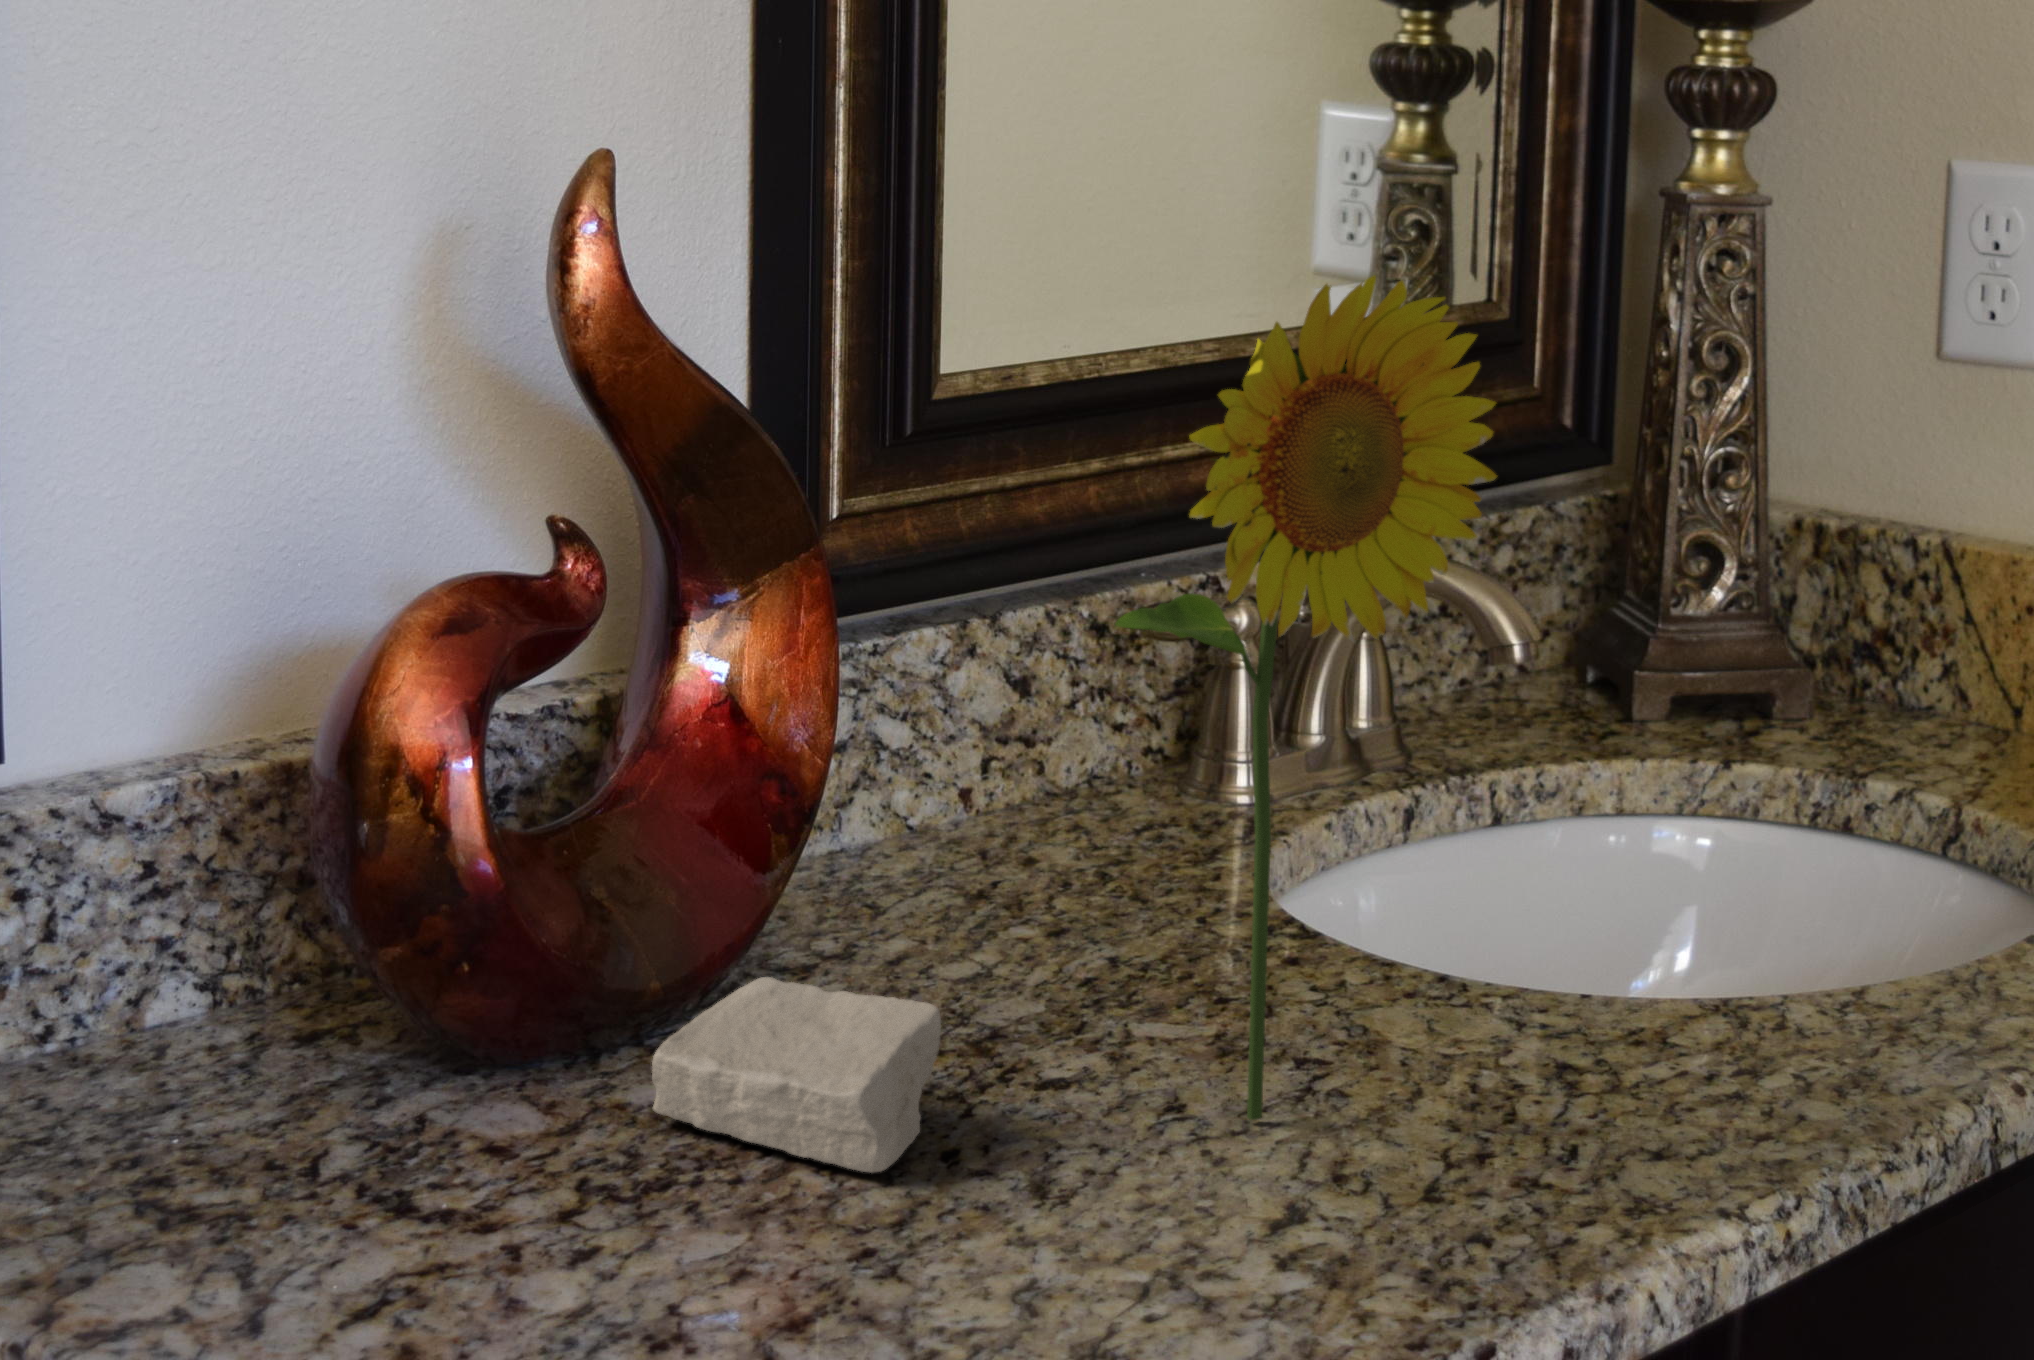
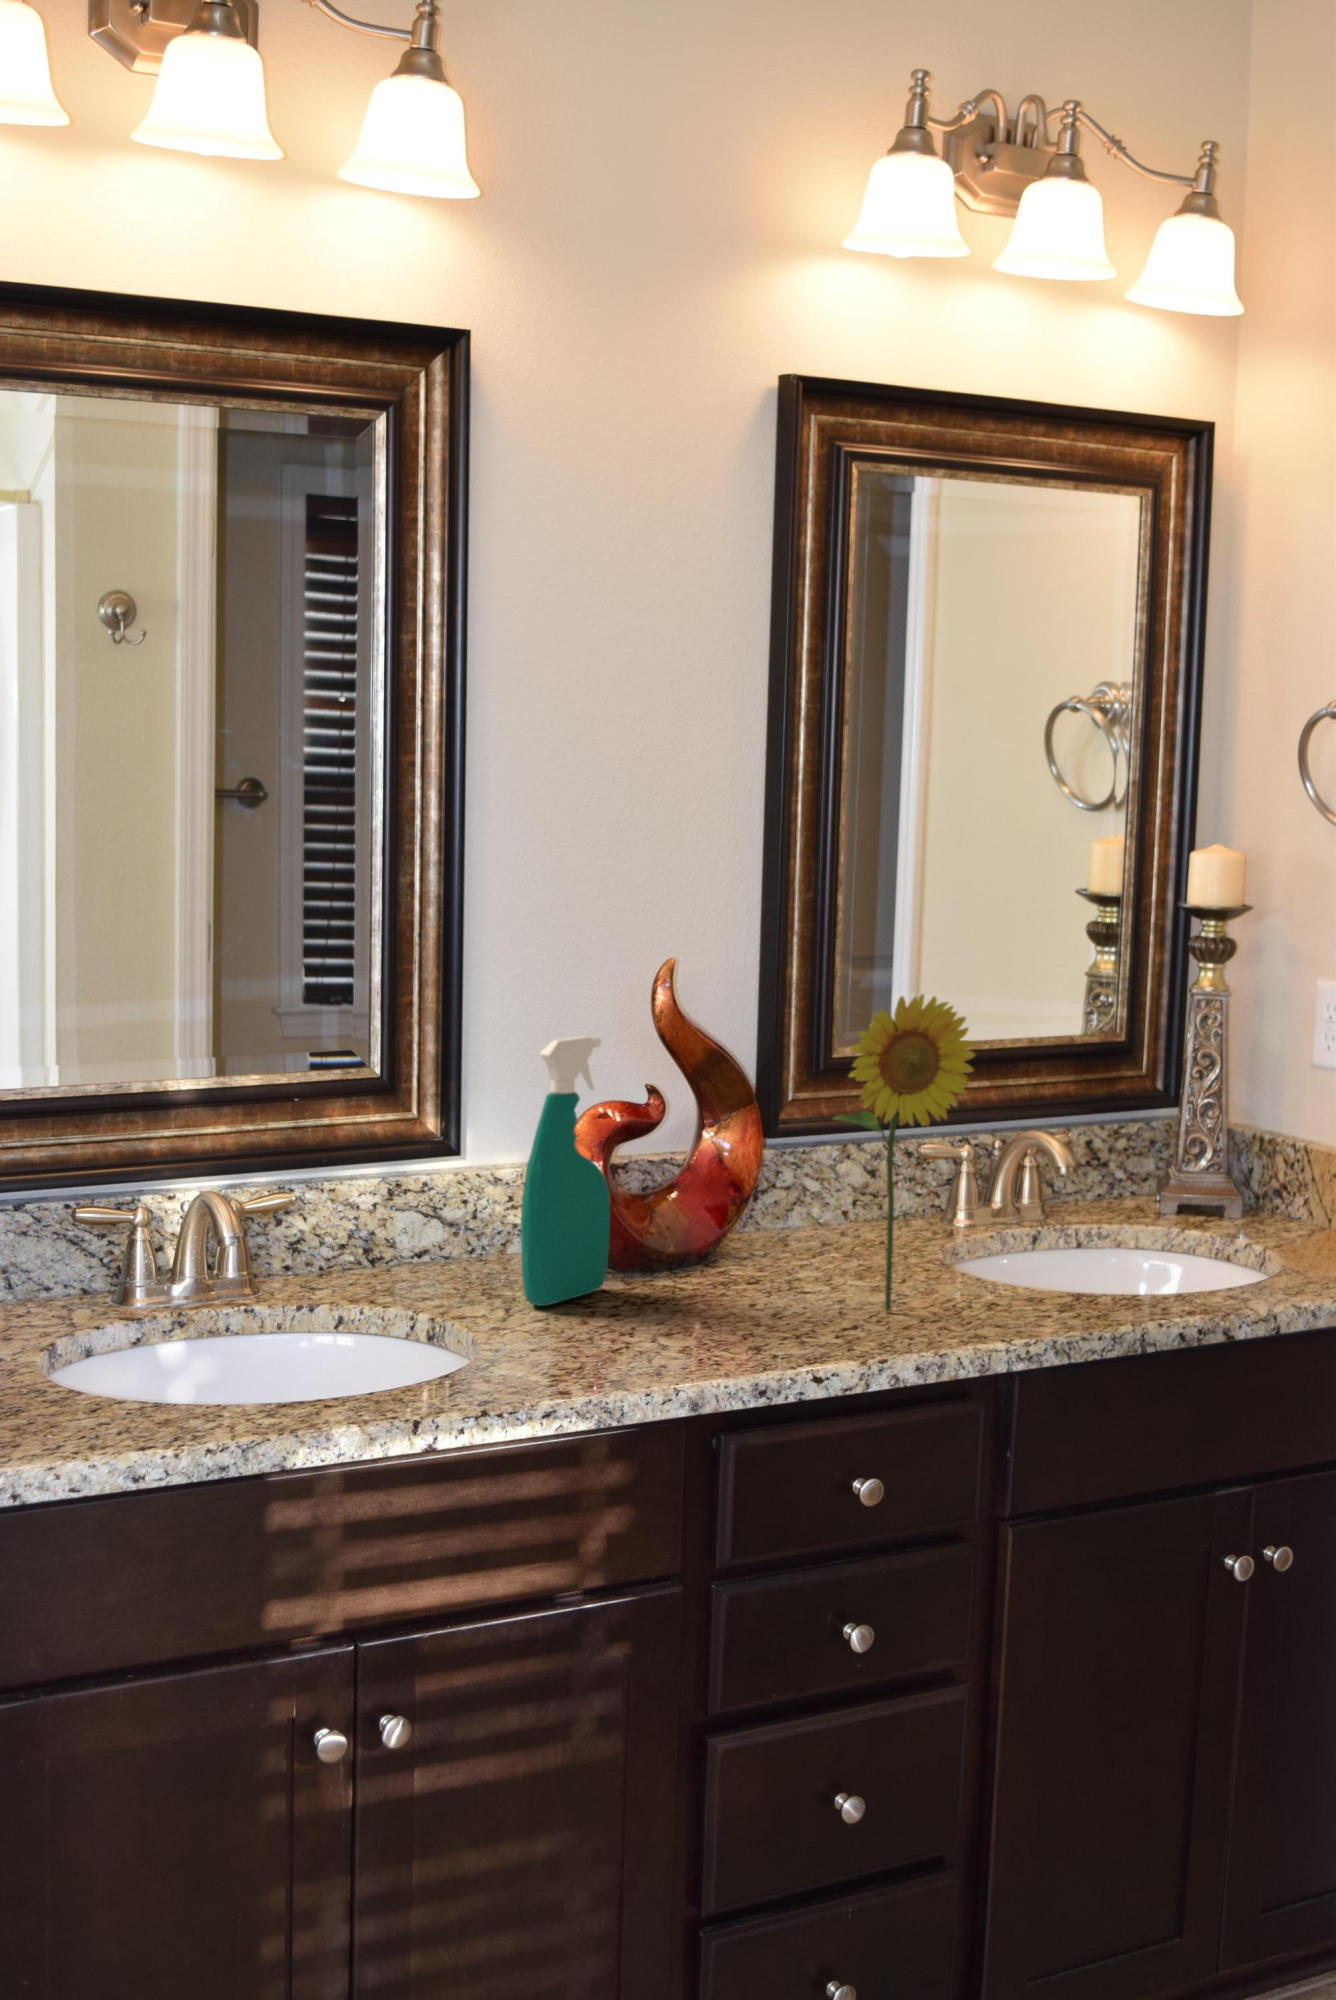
spray bottle: none [240,422,484,1234] -> present [520,1036,610,1306]
soap bar: present [652,977,941,1173] -> none [668,1248,770,1310]

